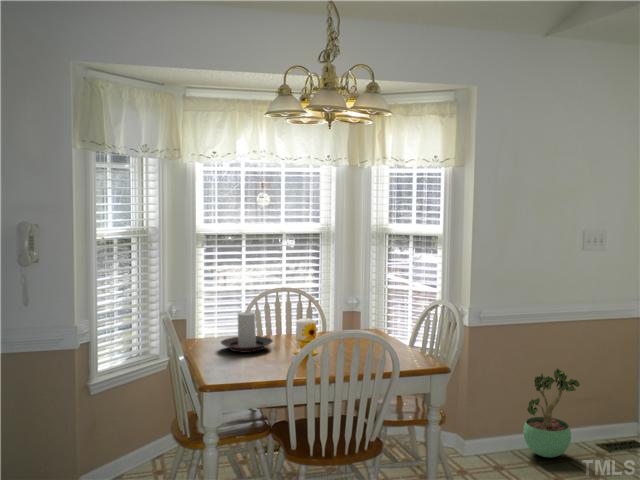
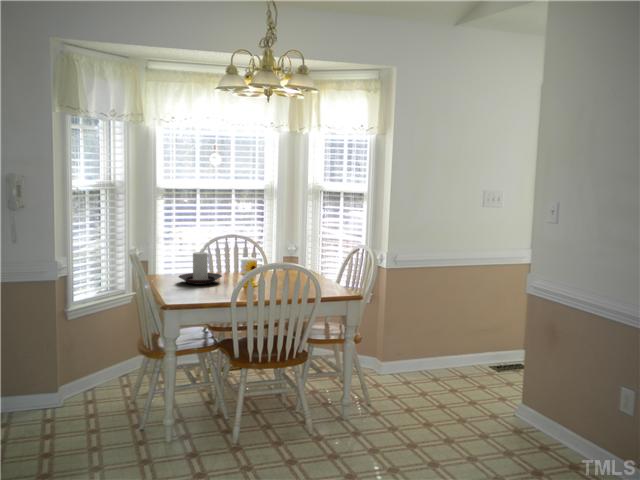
potted plant: present [523,368,580,458] -> none [430,303,475,375]

